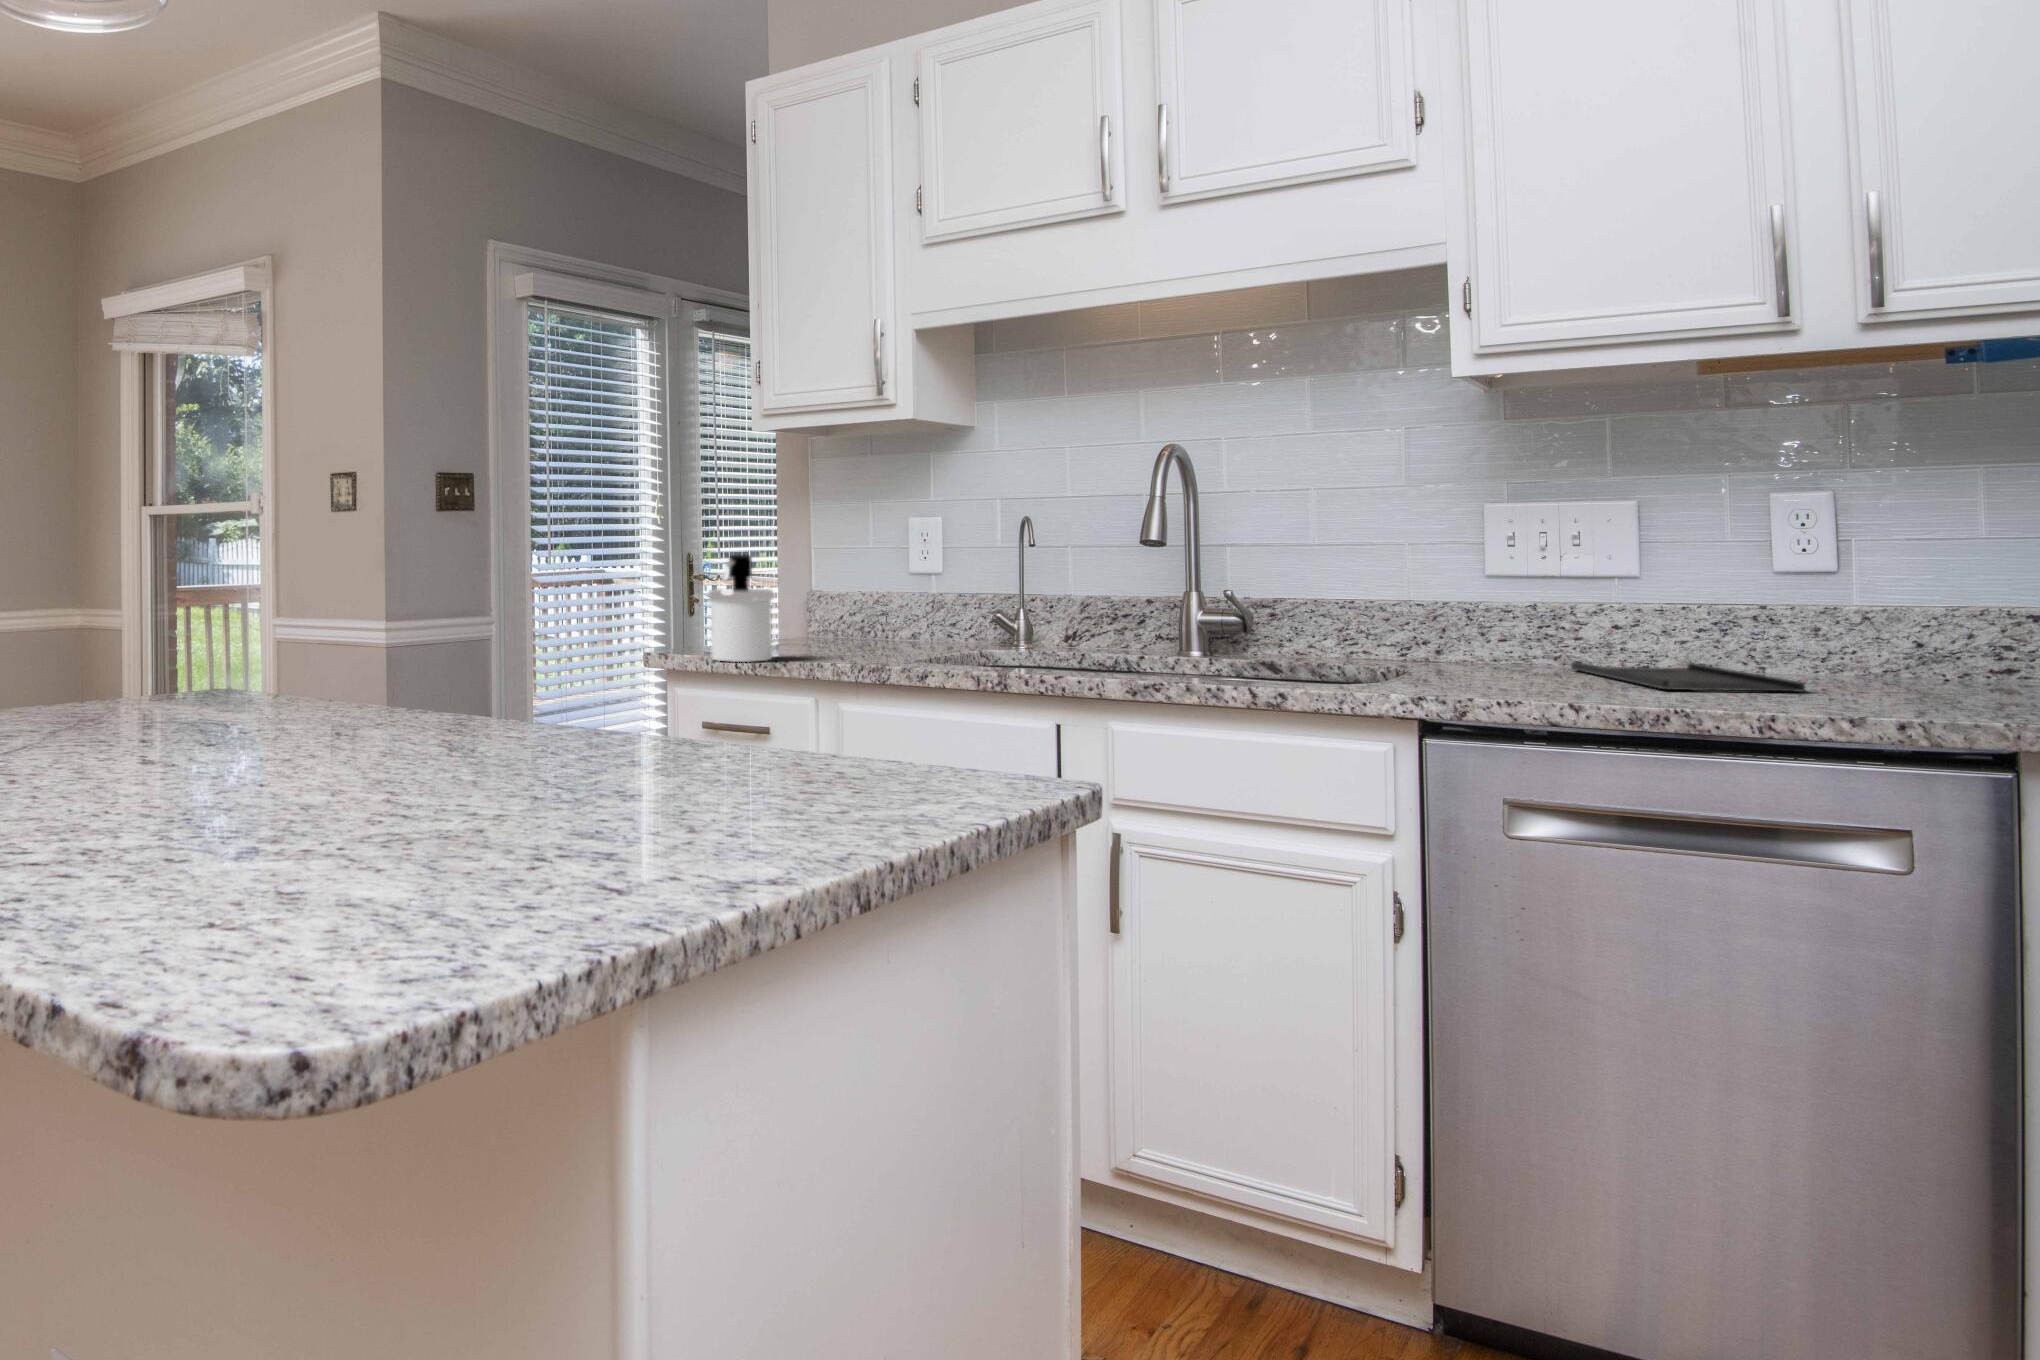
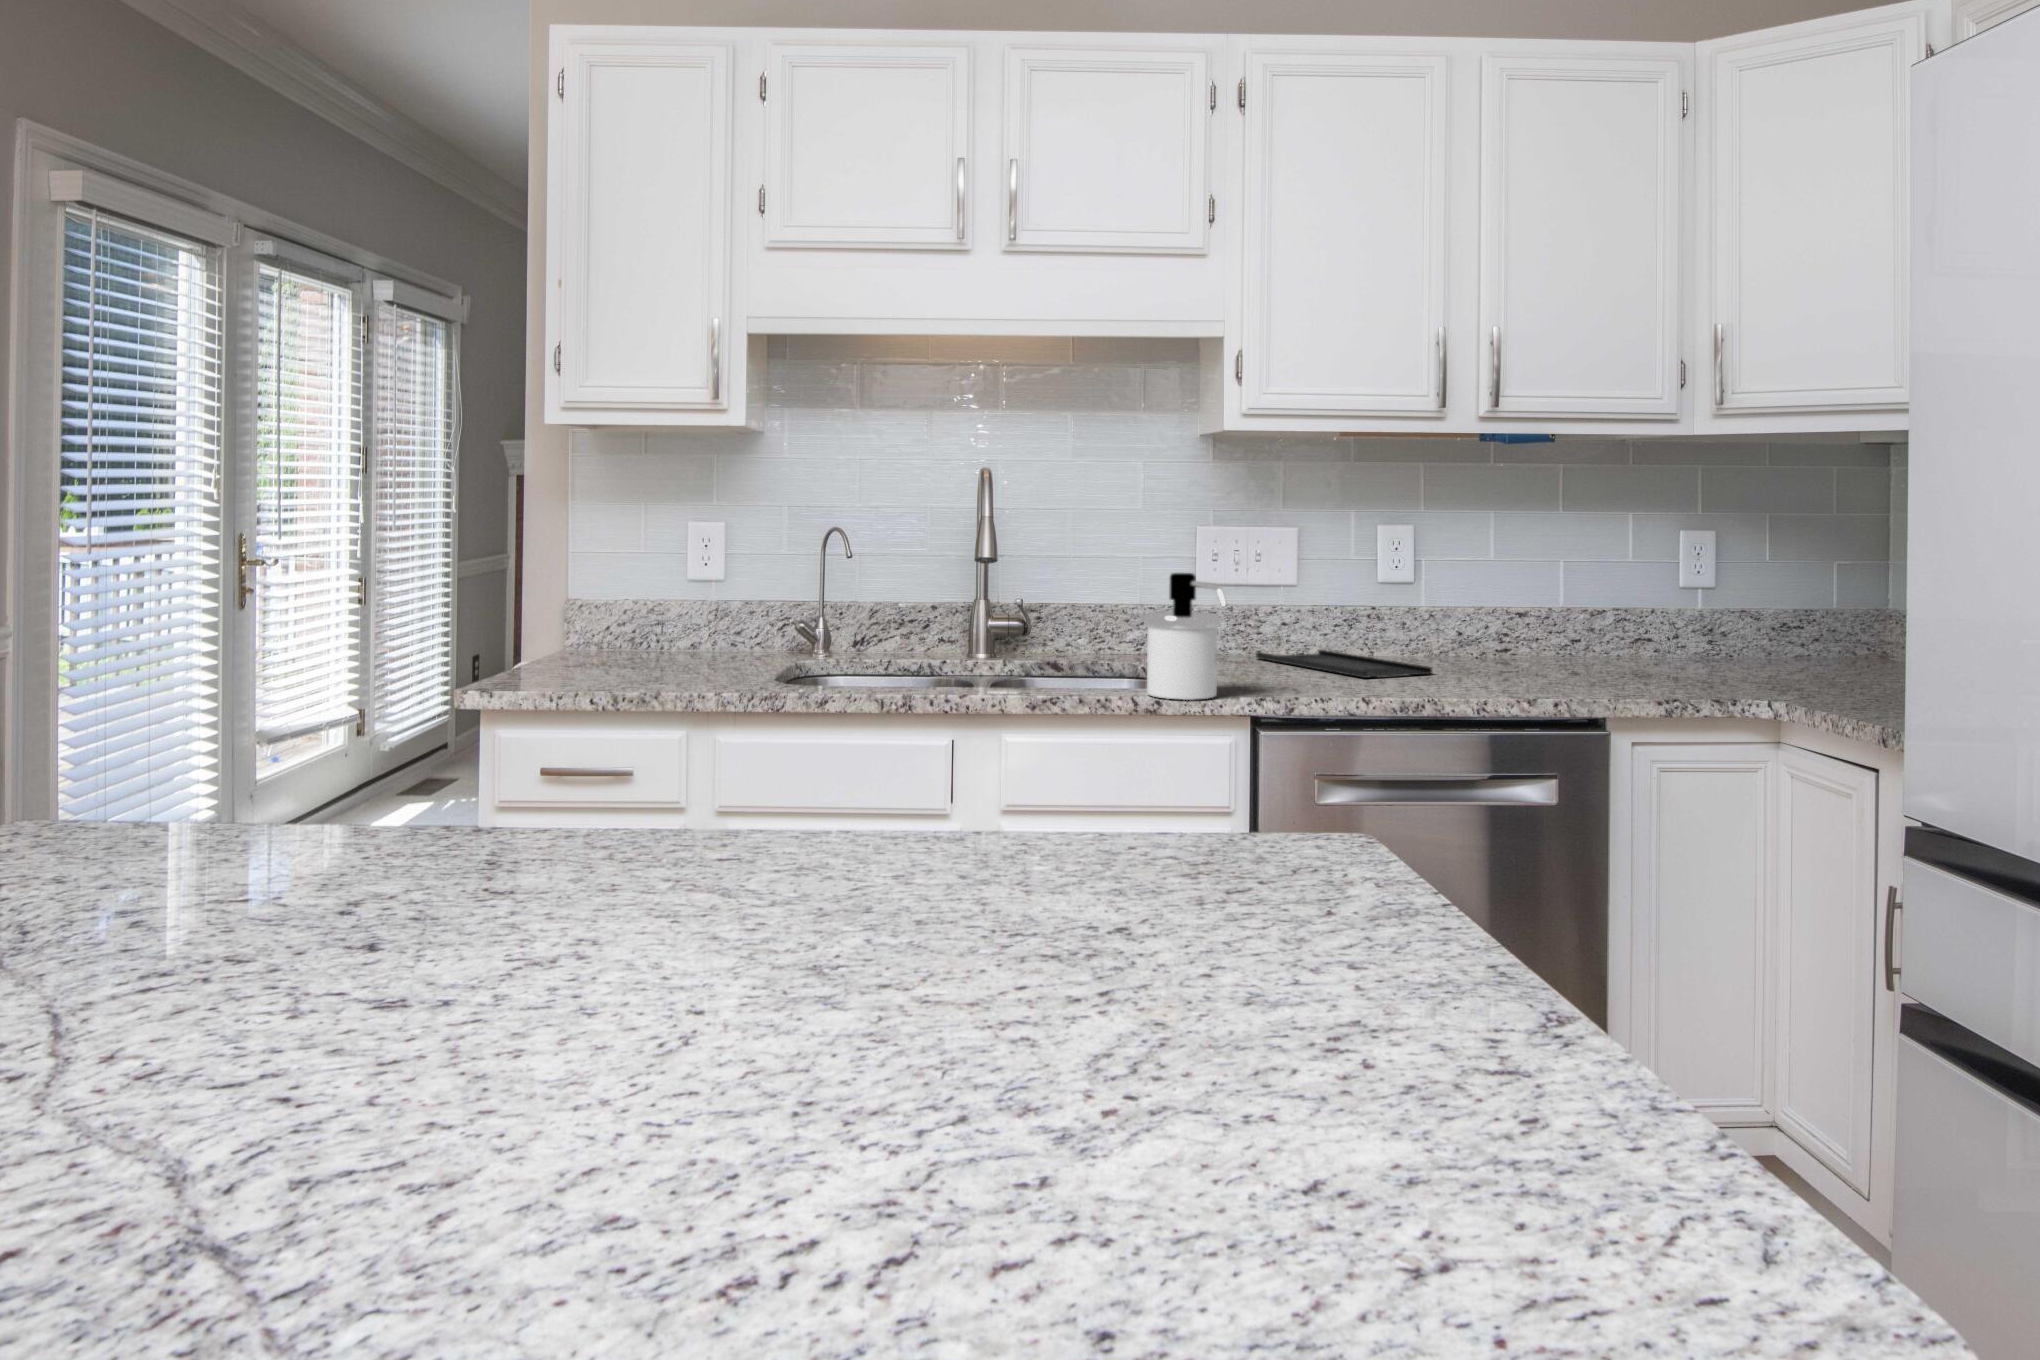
soap dispenser: present [709,554,773,662] -> present [1145,573,1227,700]

